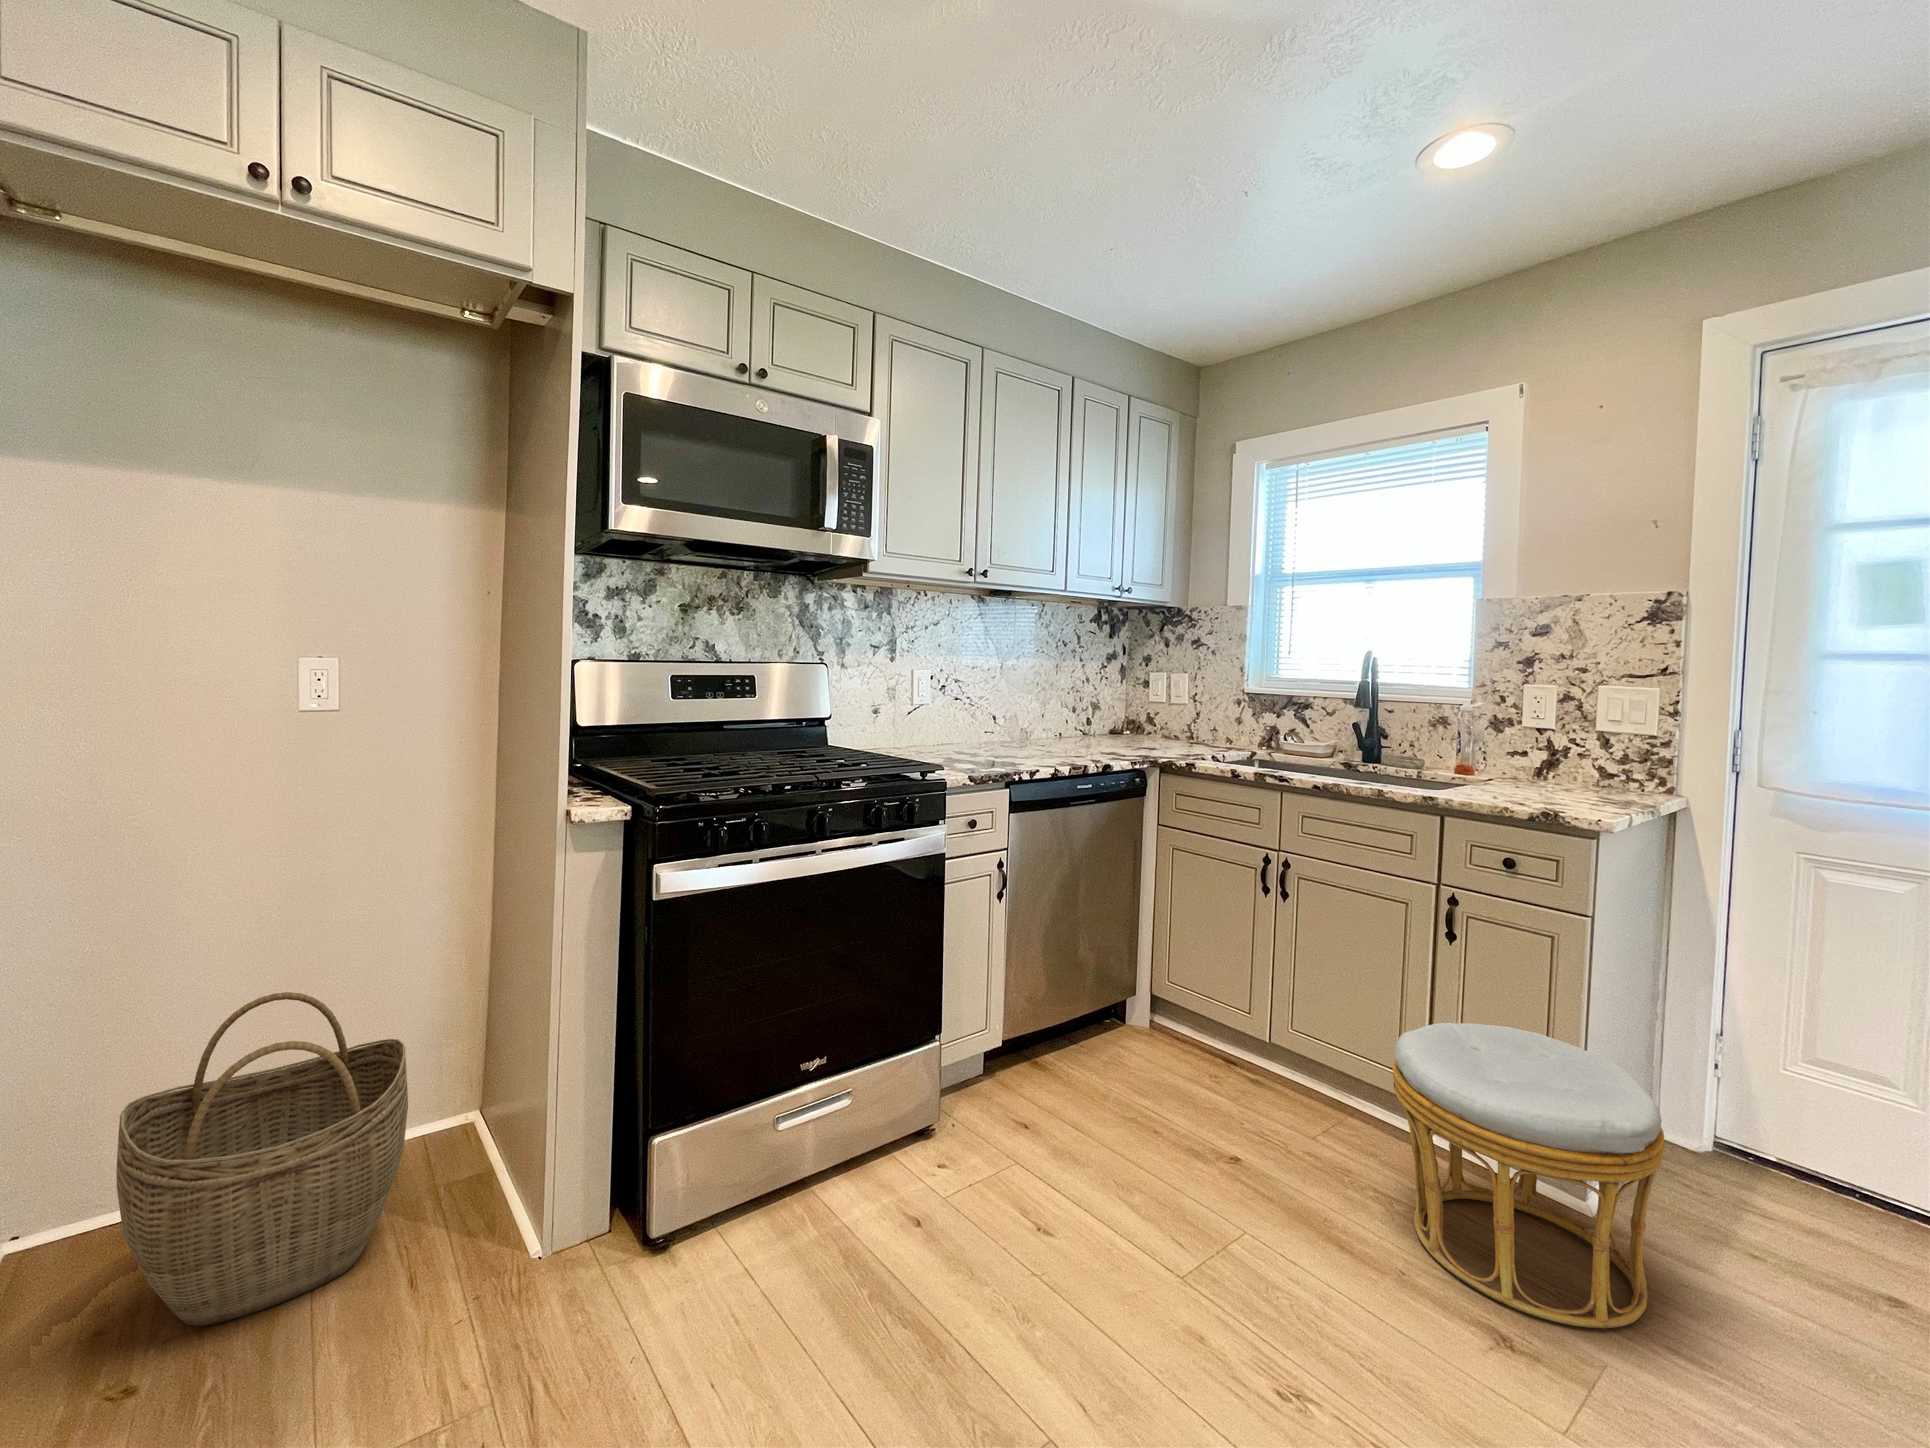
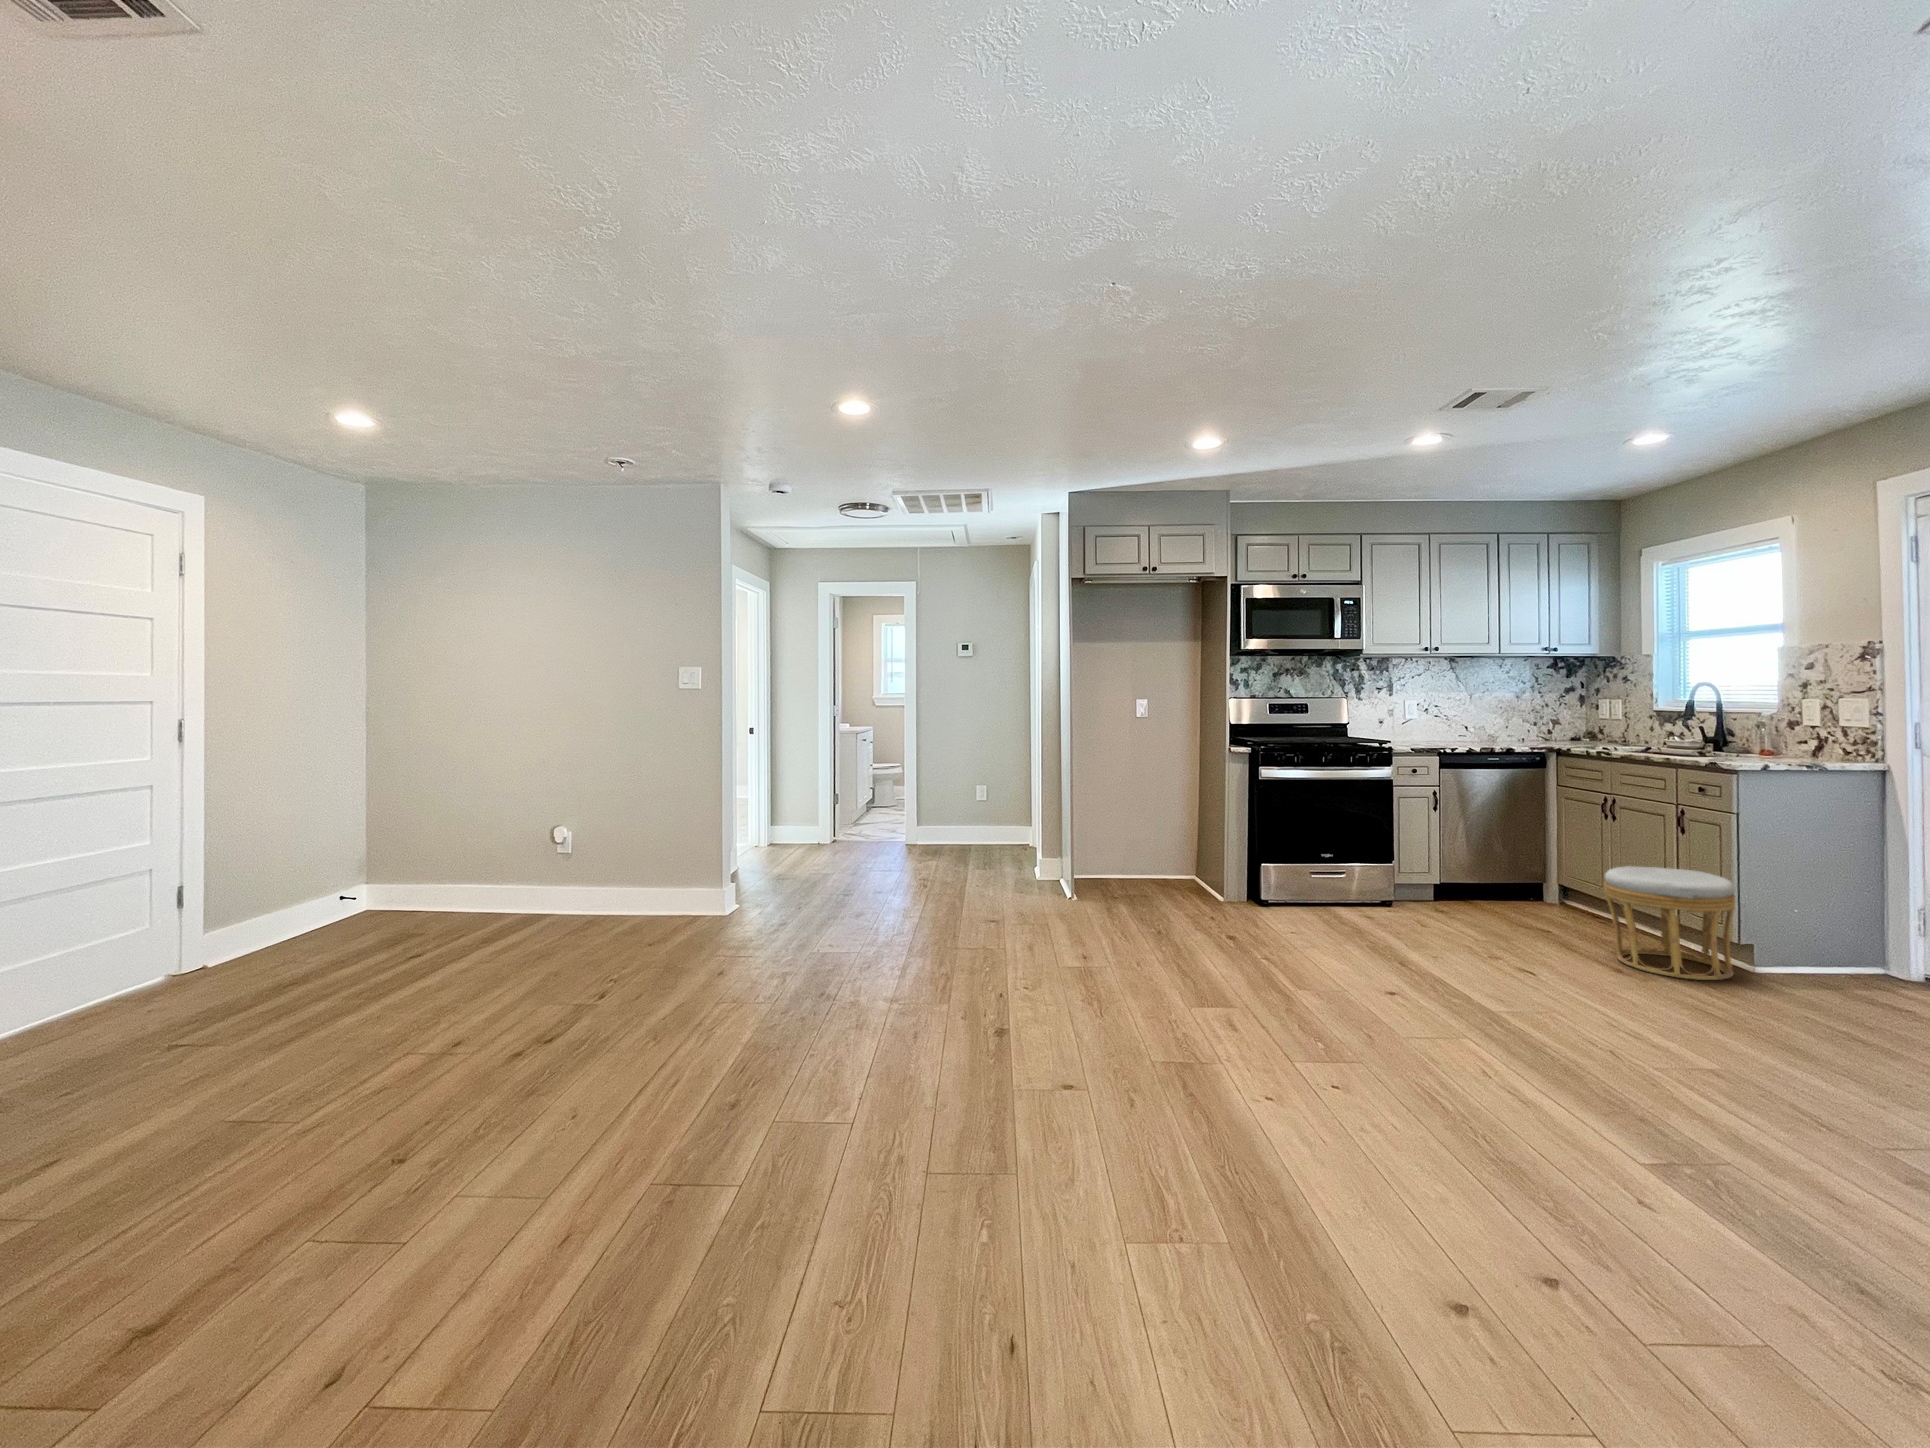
woven basket: present [116,992,408,1326] -> none [1107,806,1179,892]

